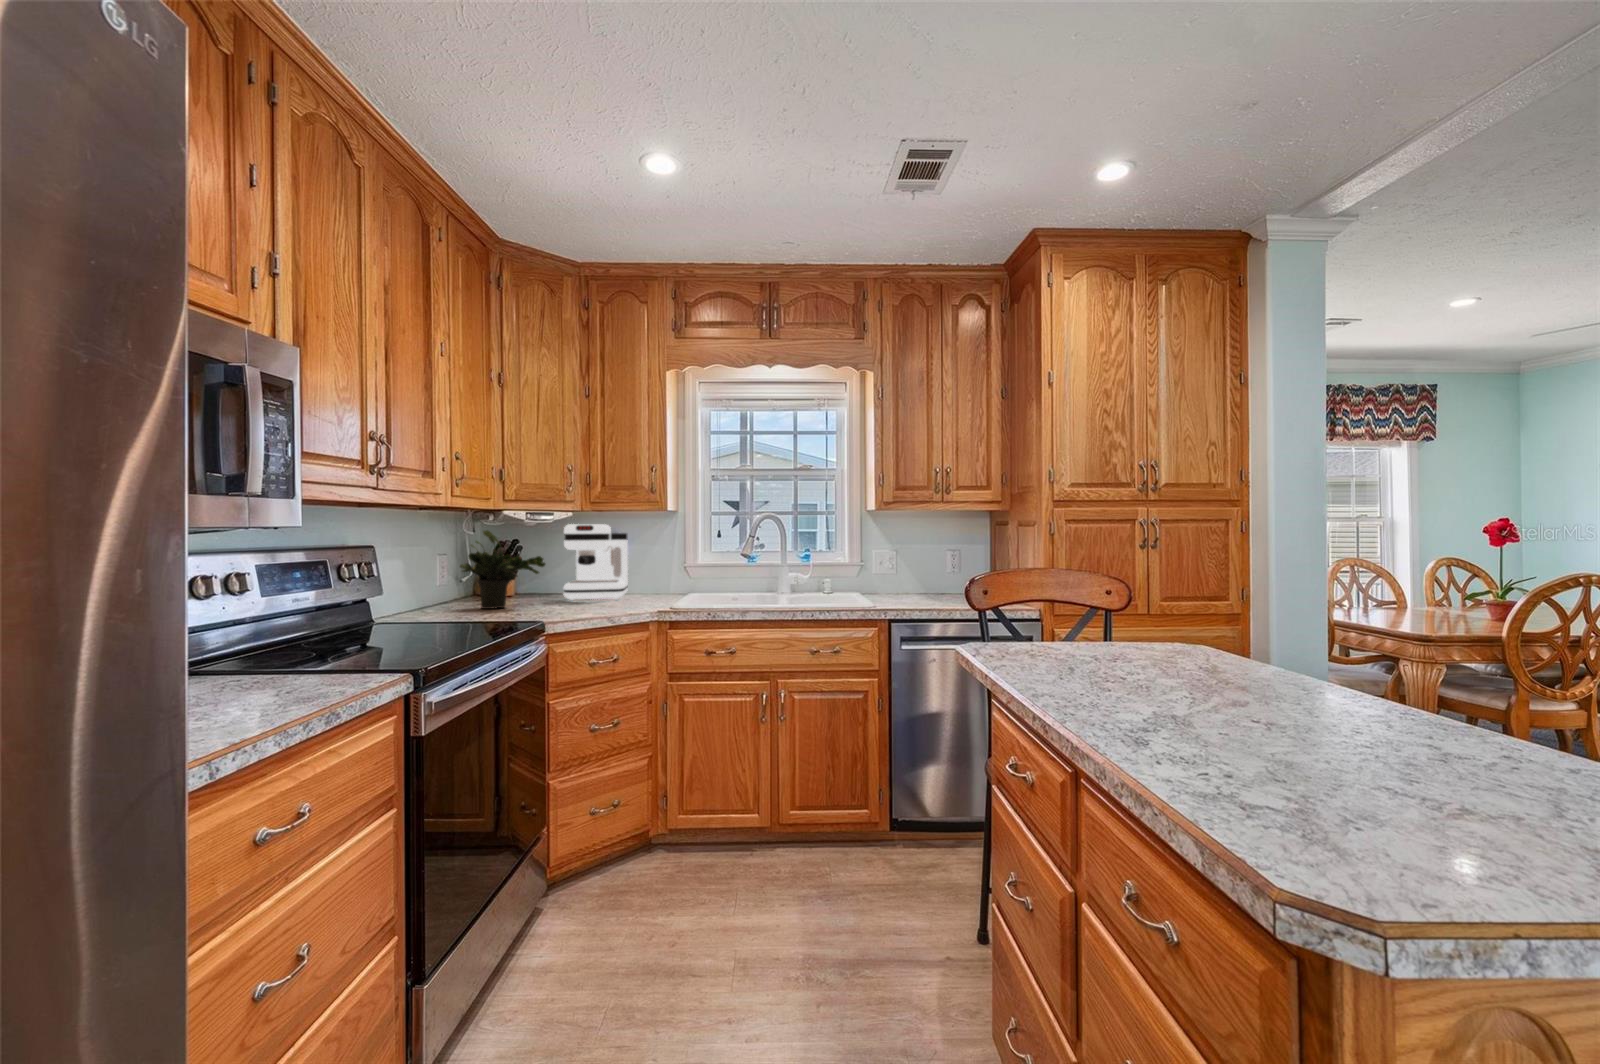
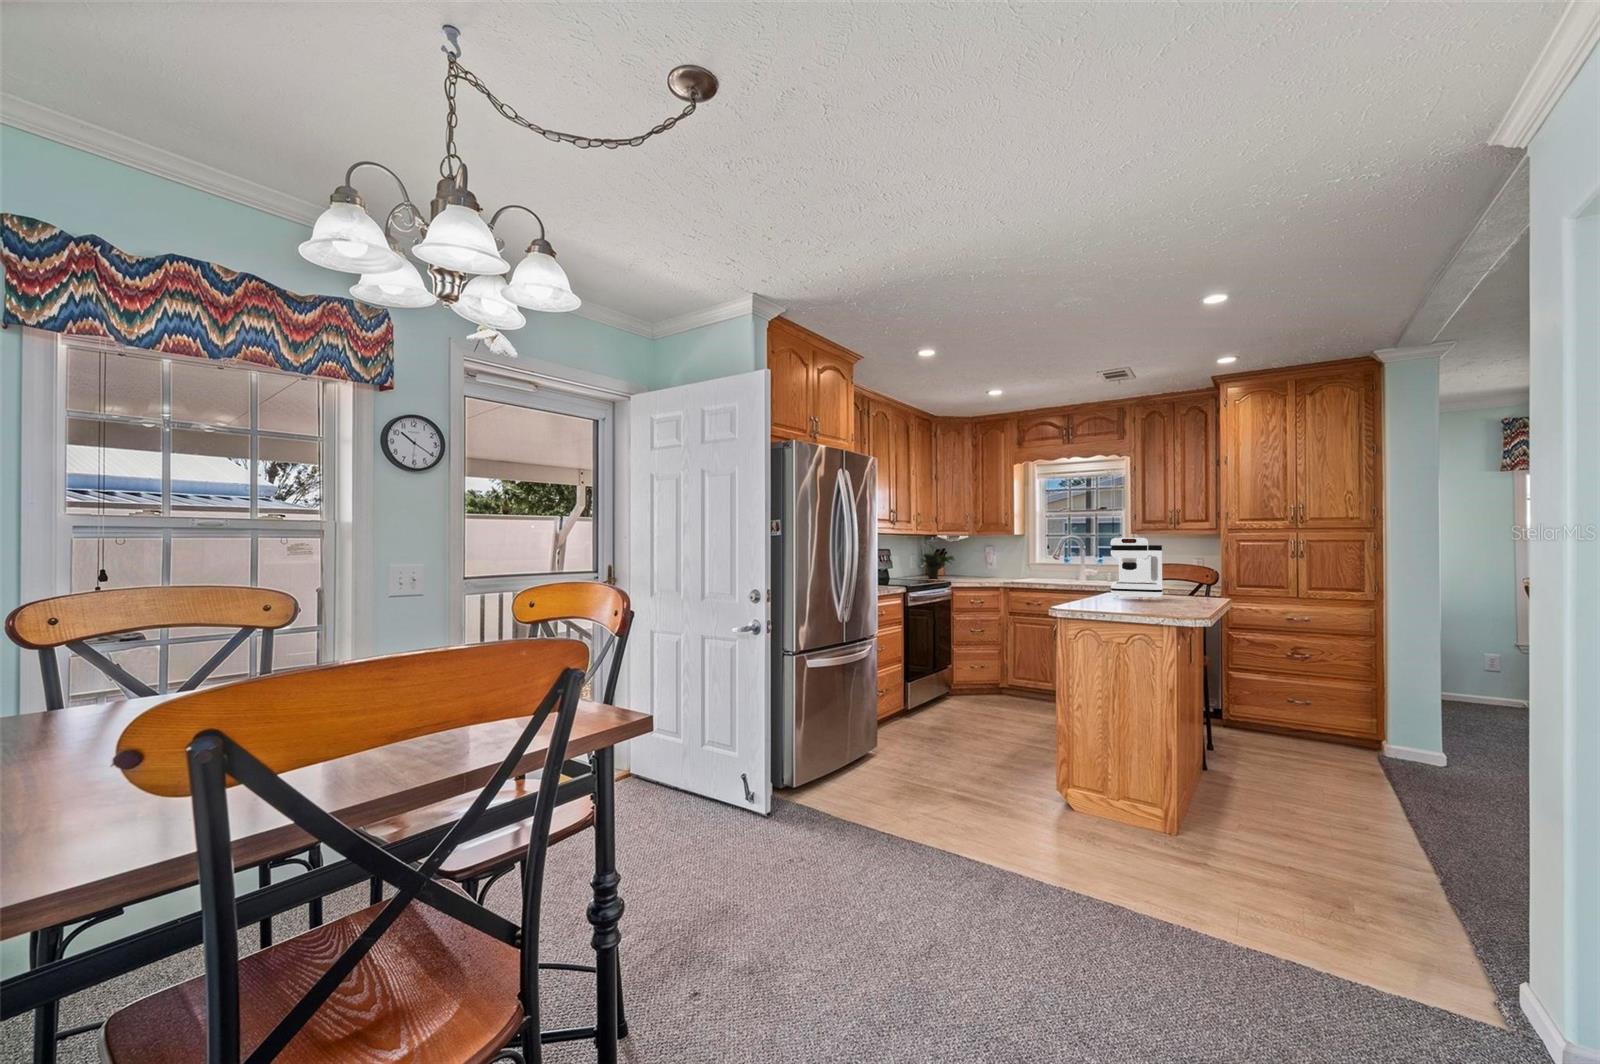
coffee maker: present [564,524,628,601] -> present [1111,538,1163,599]

